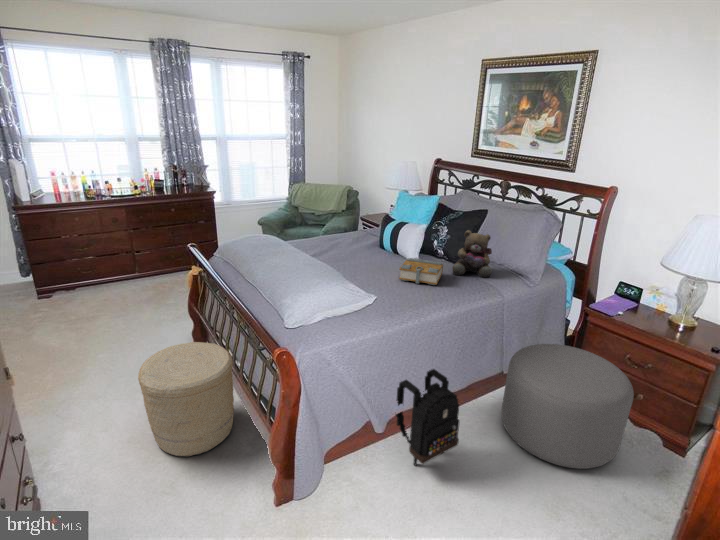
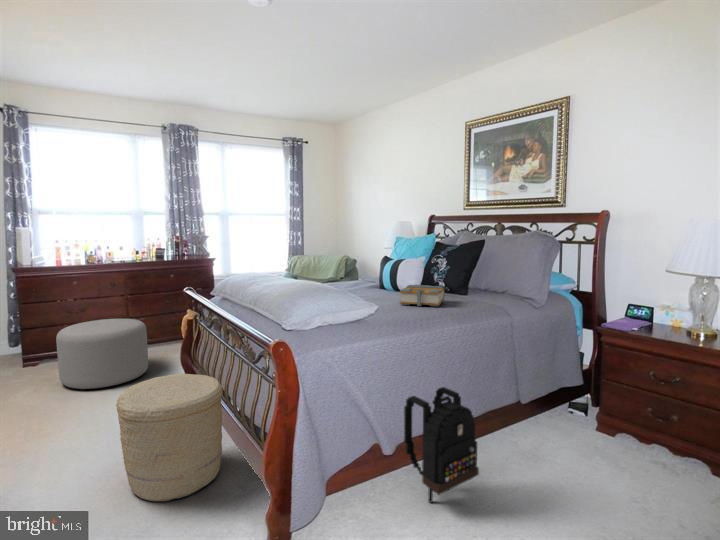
teddy bear: present [452,230,492,277] -> none [454,255,495,301]
ottoman: present [501,344,634,469] -> present [56,319,148,389]

